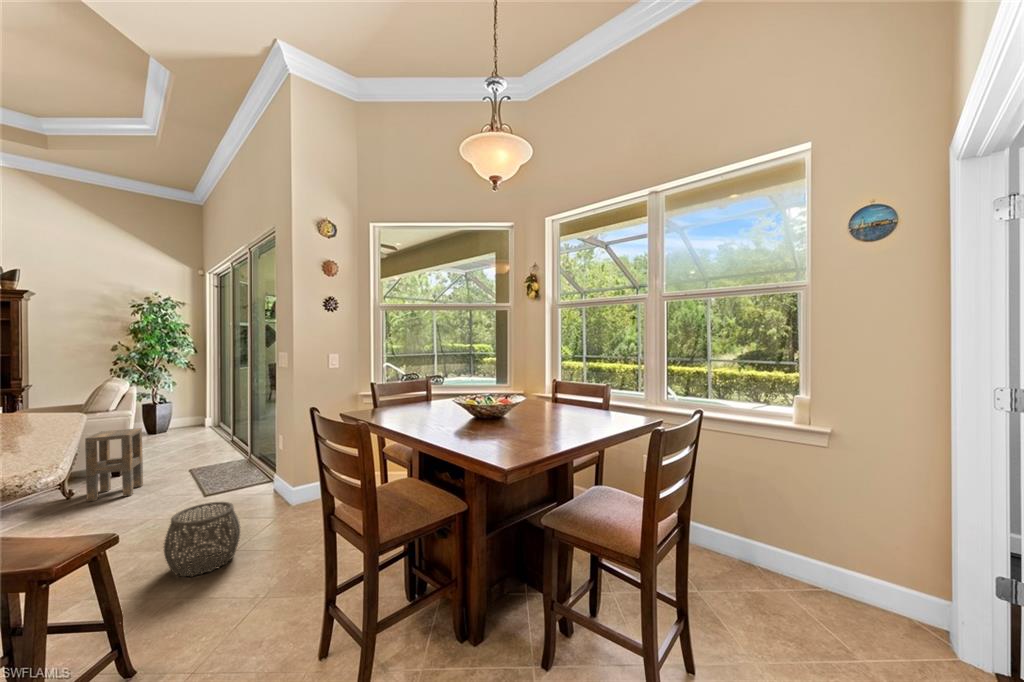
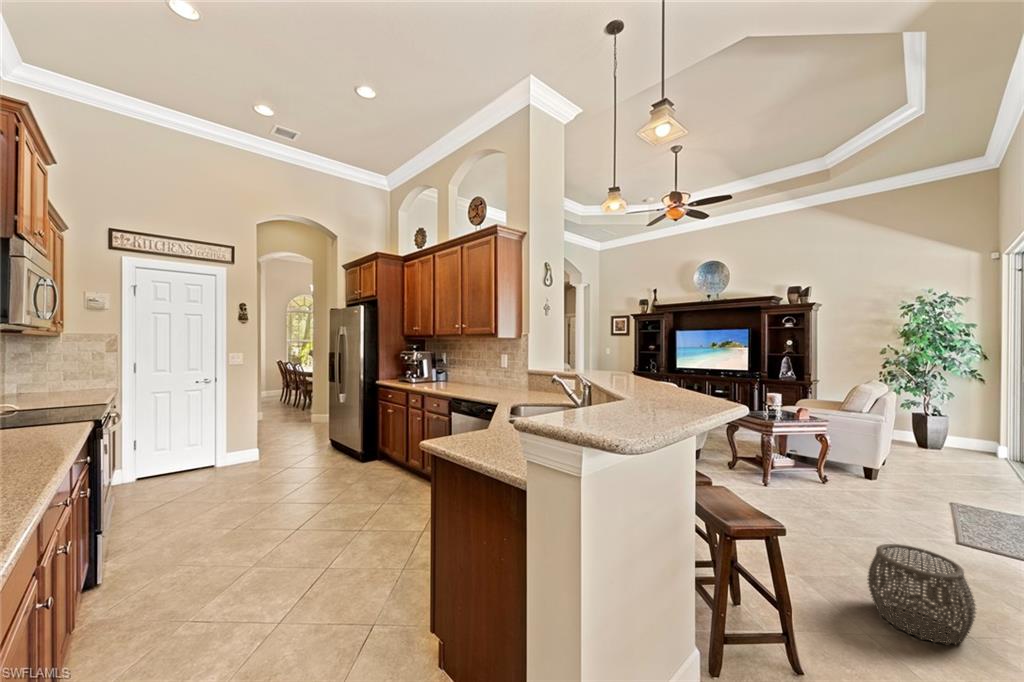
side table: present [85,428,143,502] -> none [835,431,890,504]

